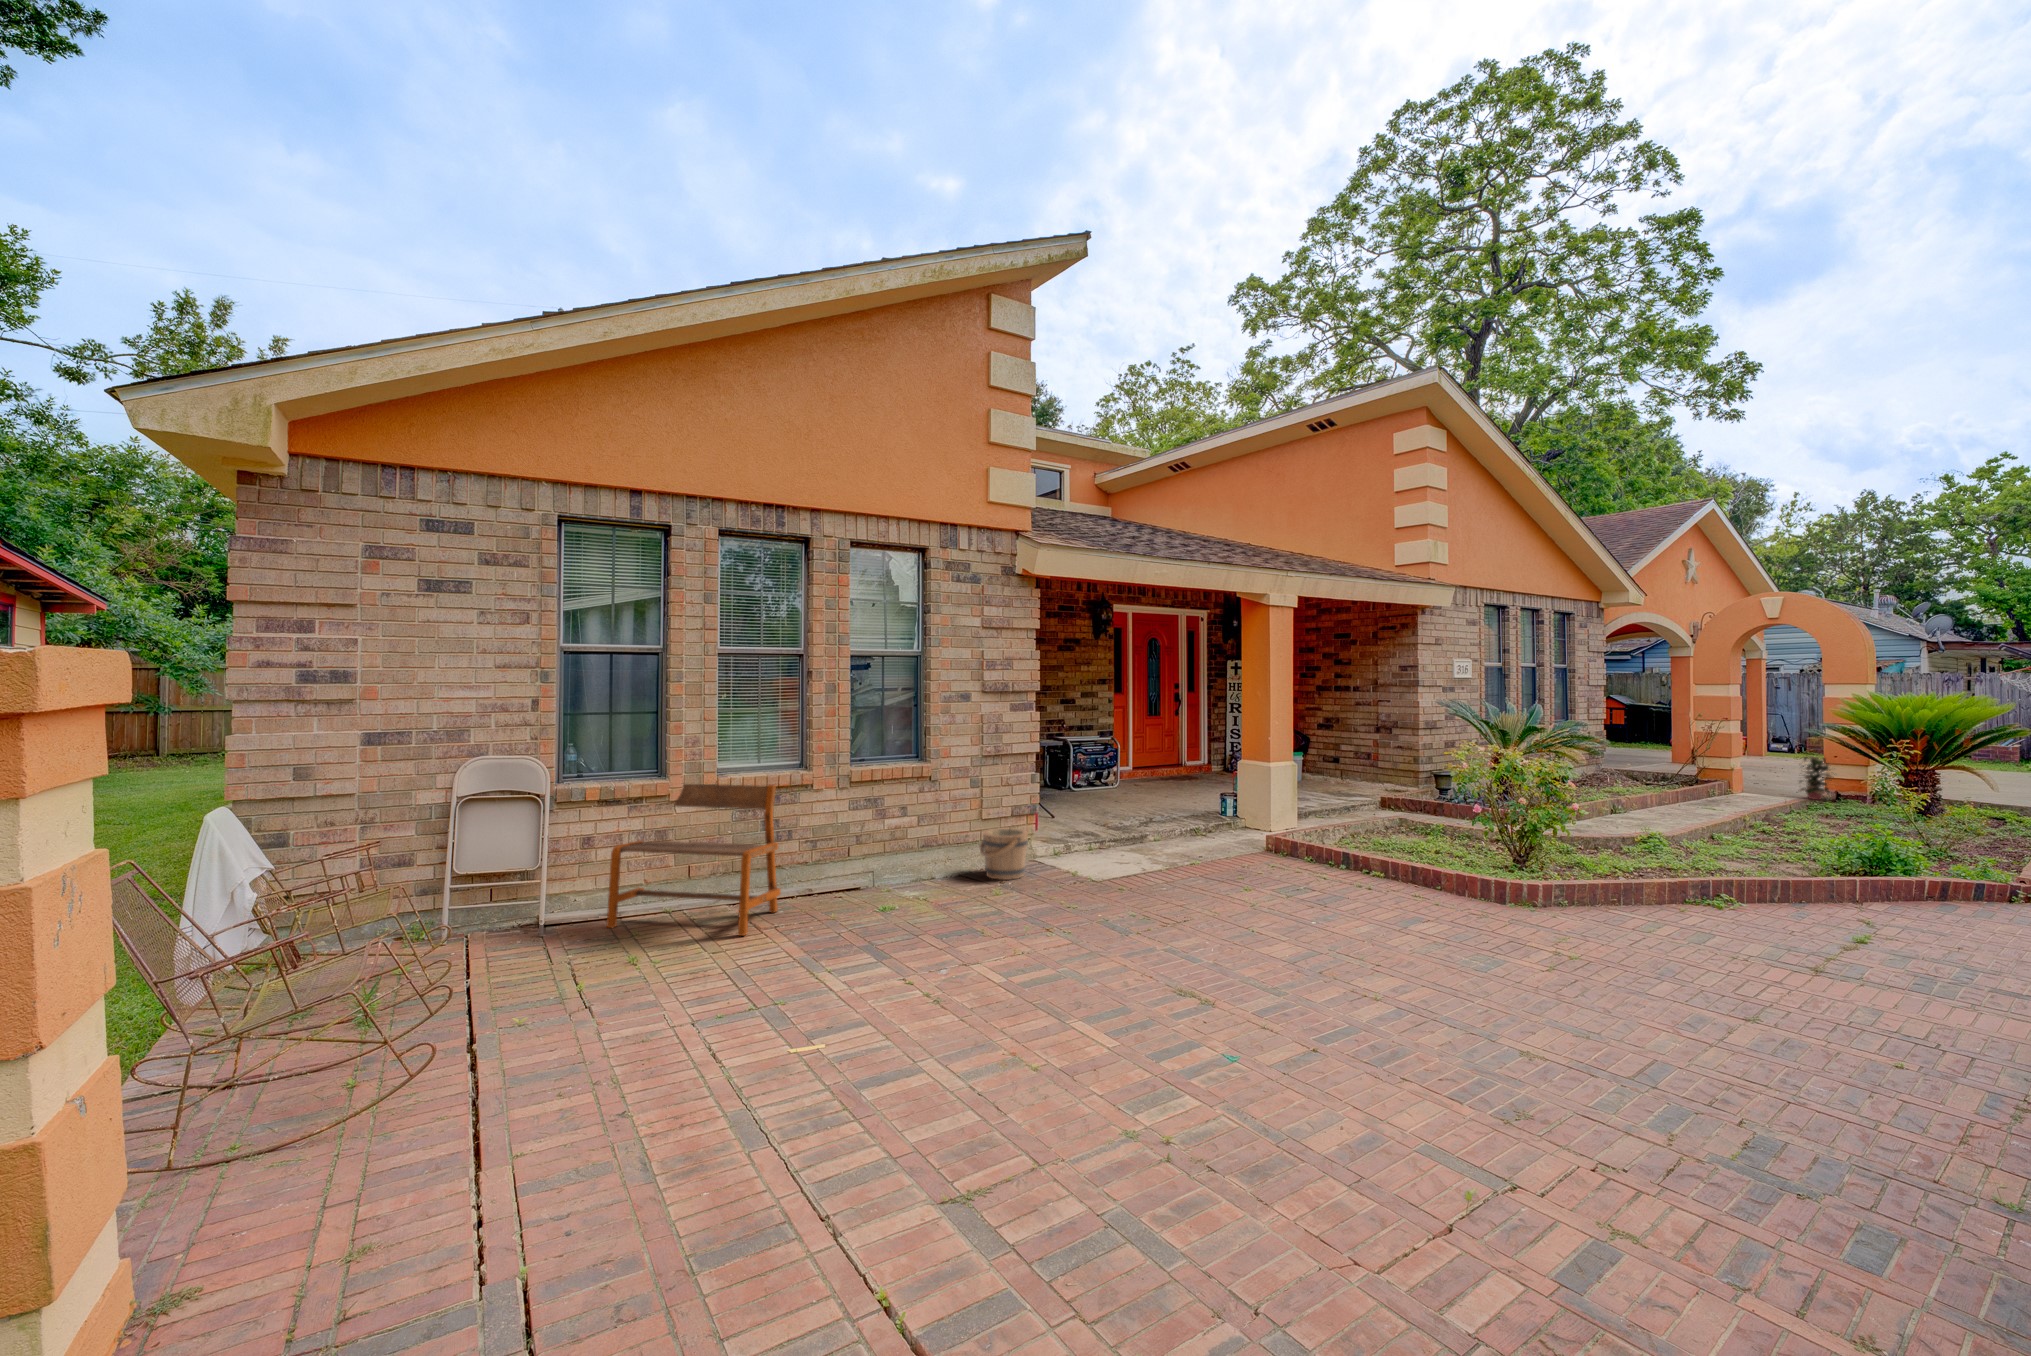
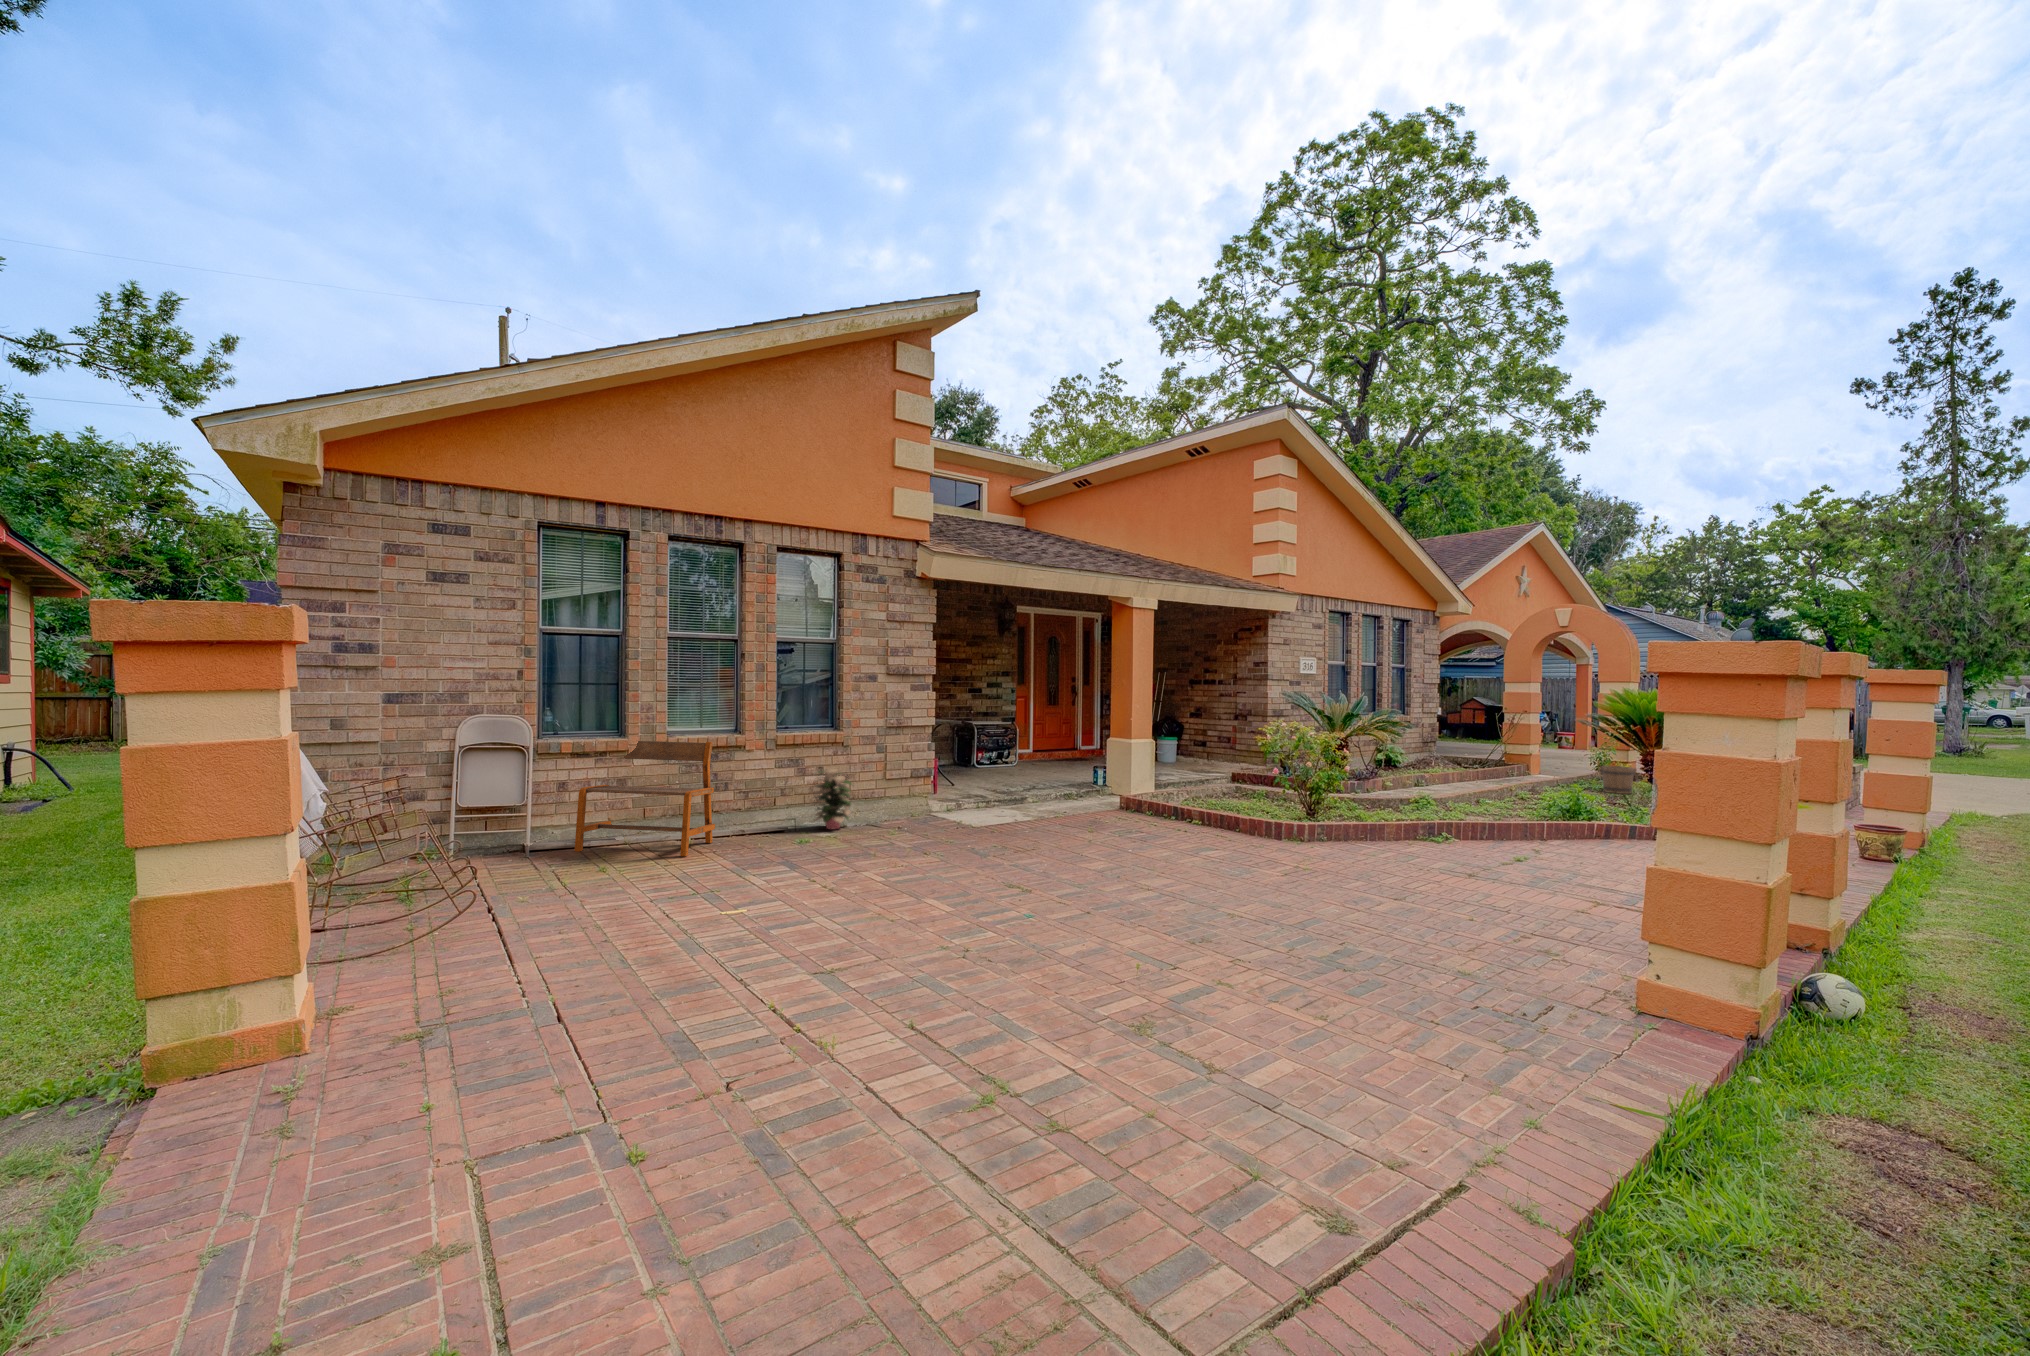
decorative plant: present [1798,756,1832,800] -> present [814,769,852,829]
bucket: present [979,828,1028,880] -> present [1599,766,1636,794]

